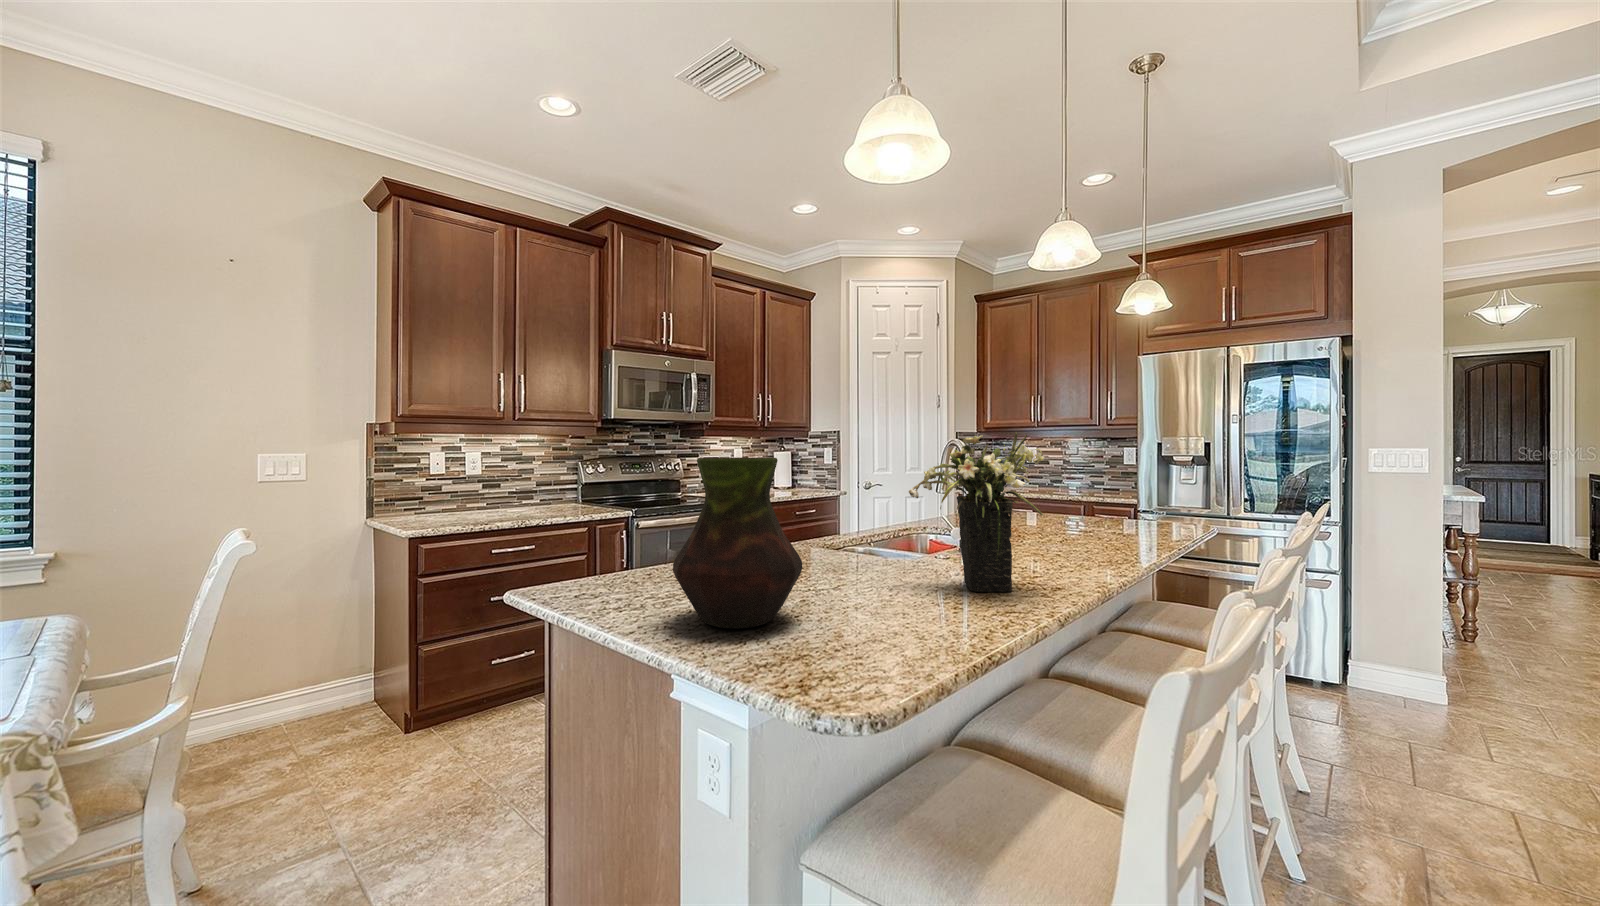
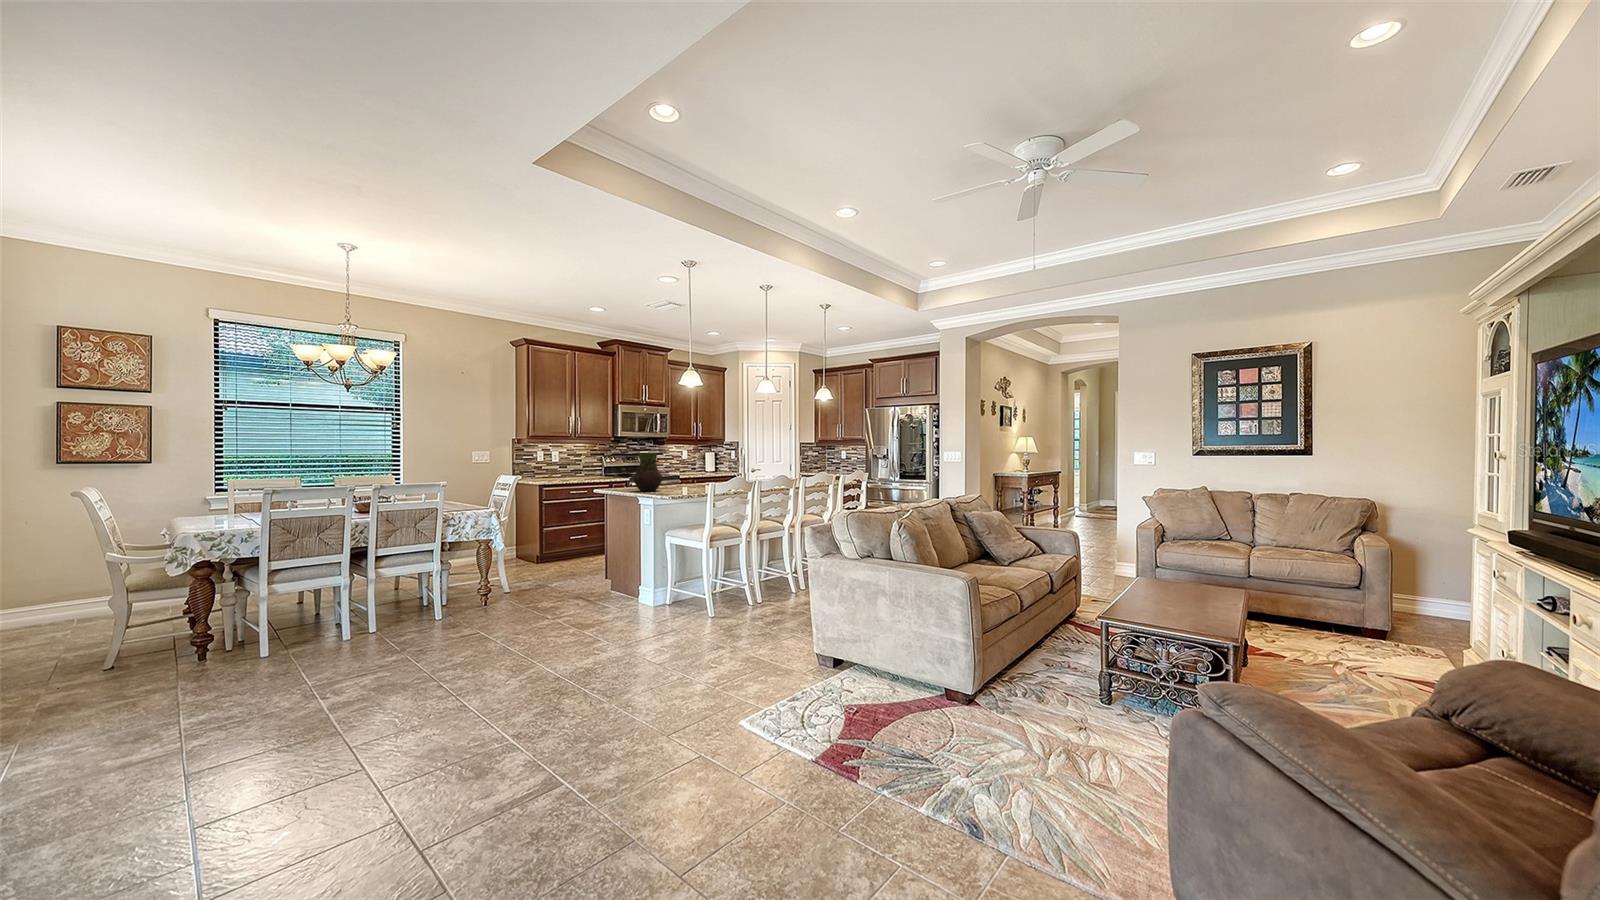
flower arrangement: present [909,432,1045,592] -> none [698,447,735,489]

